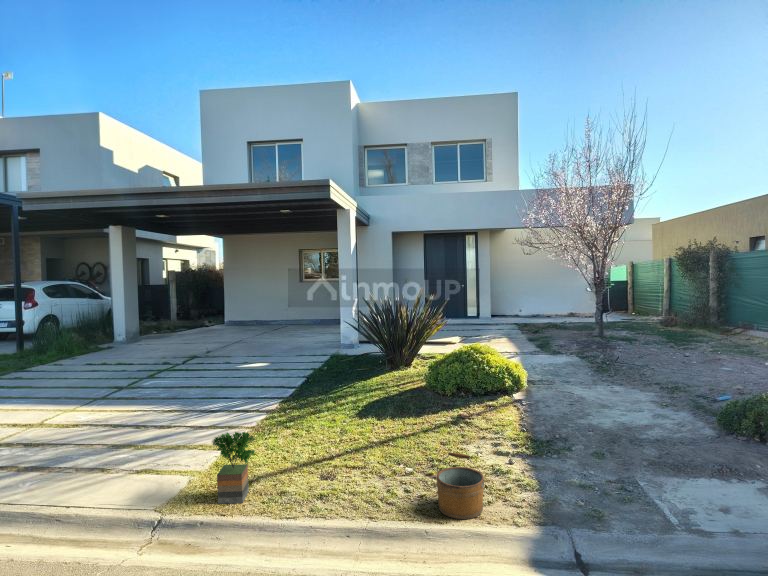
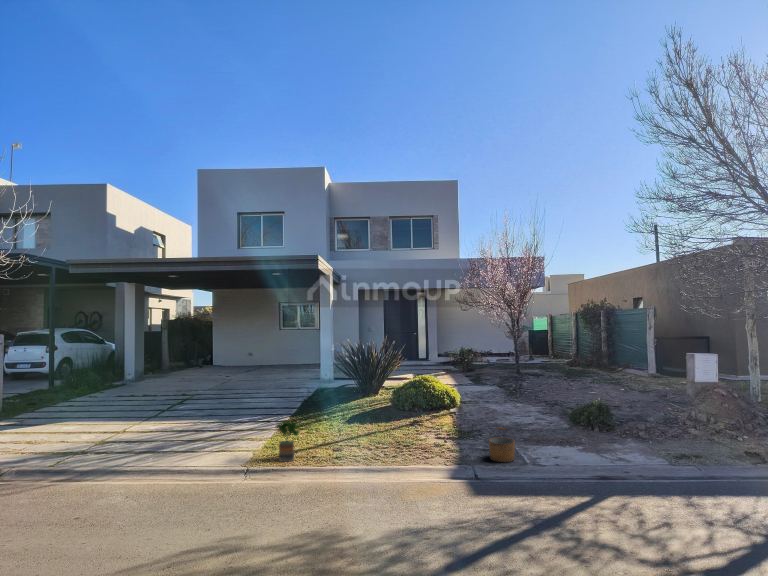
bucket: present [437,453,484,519] -> present [488,428,515,462]

